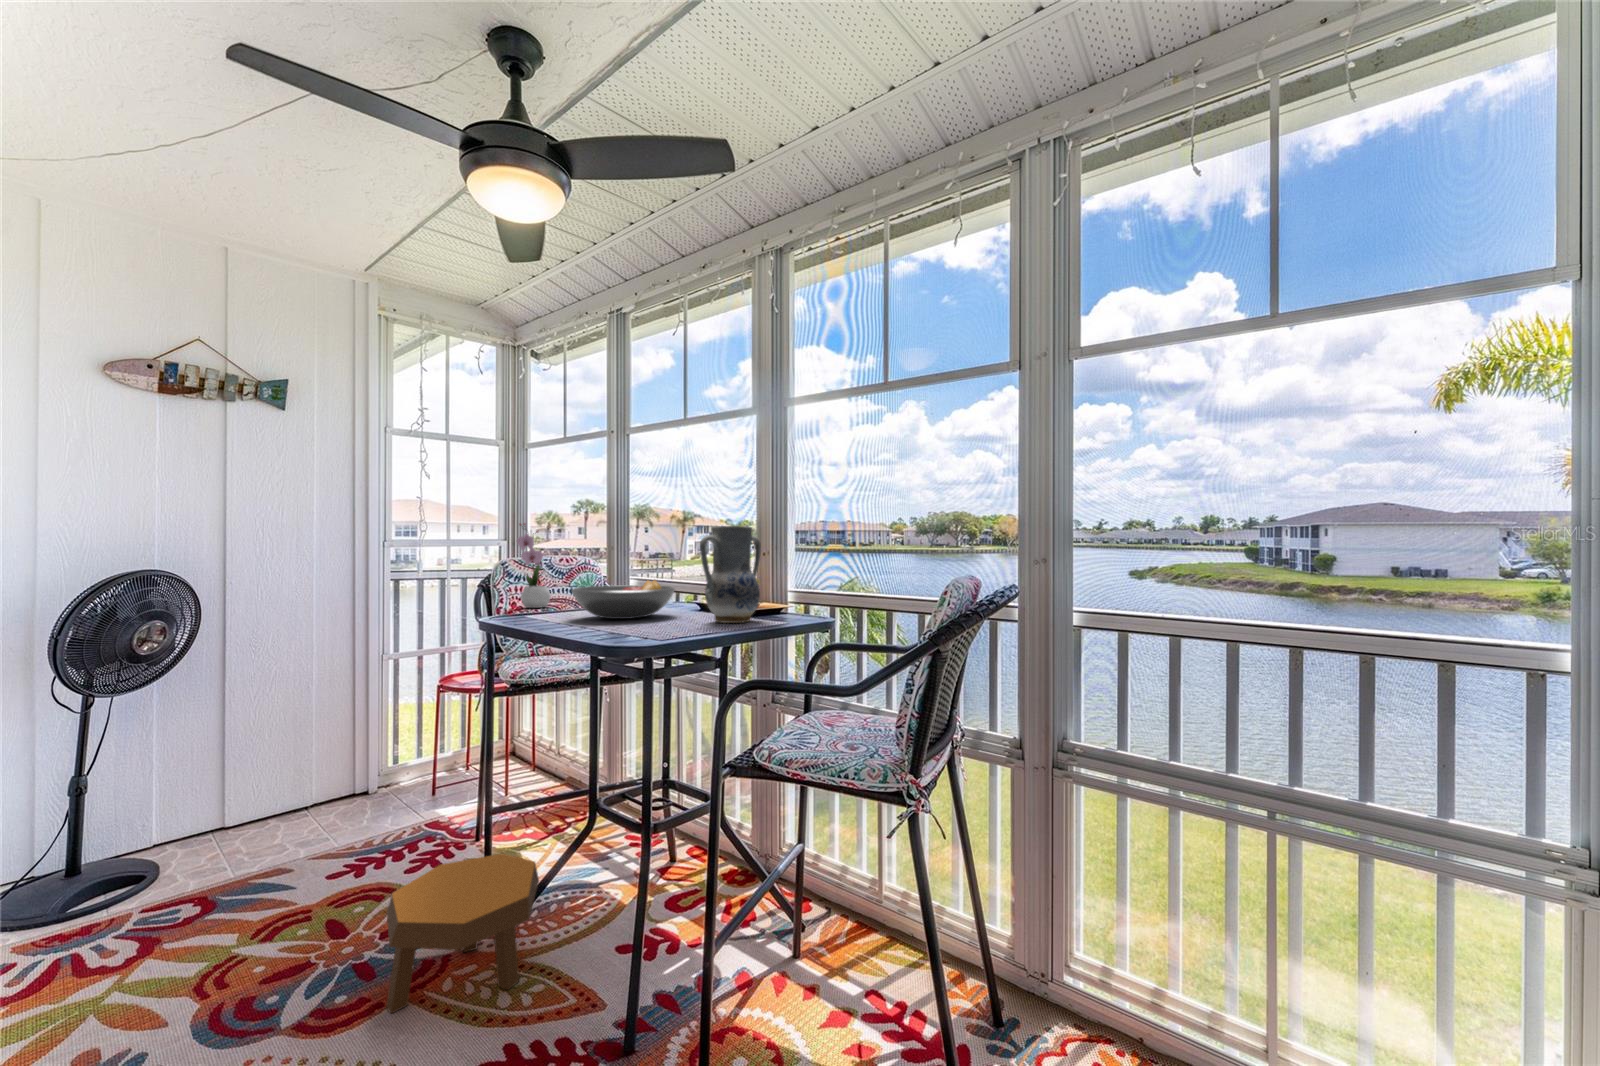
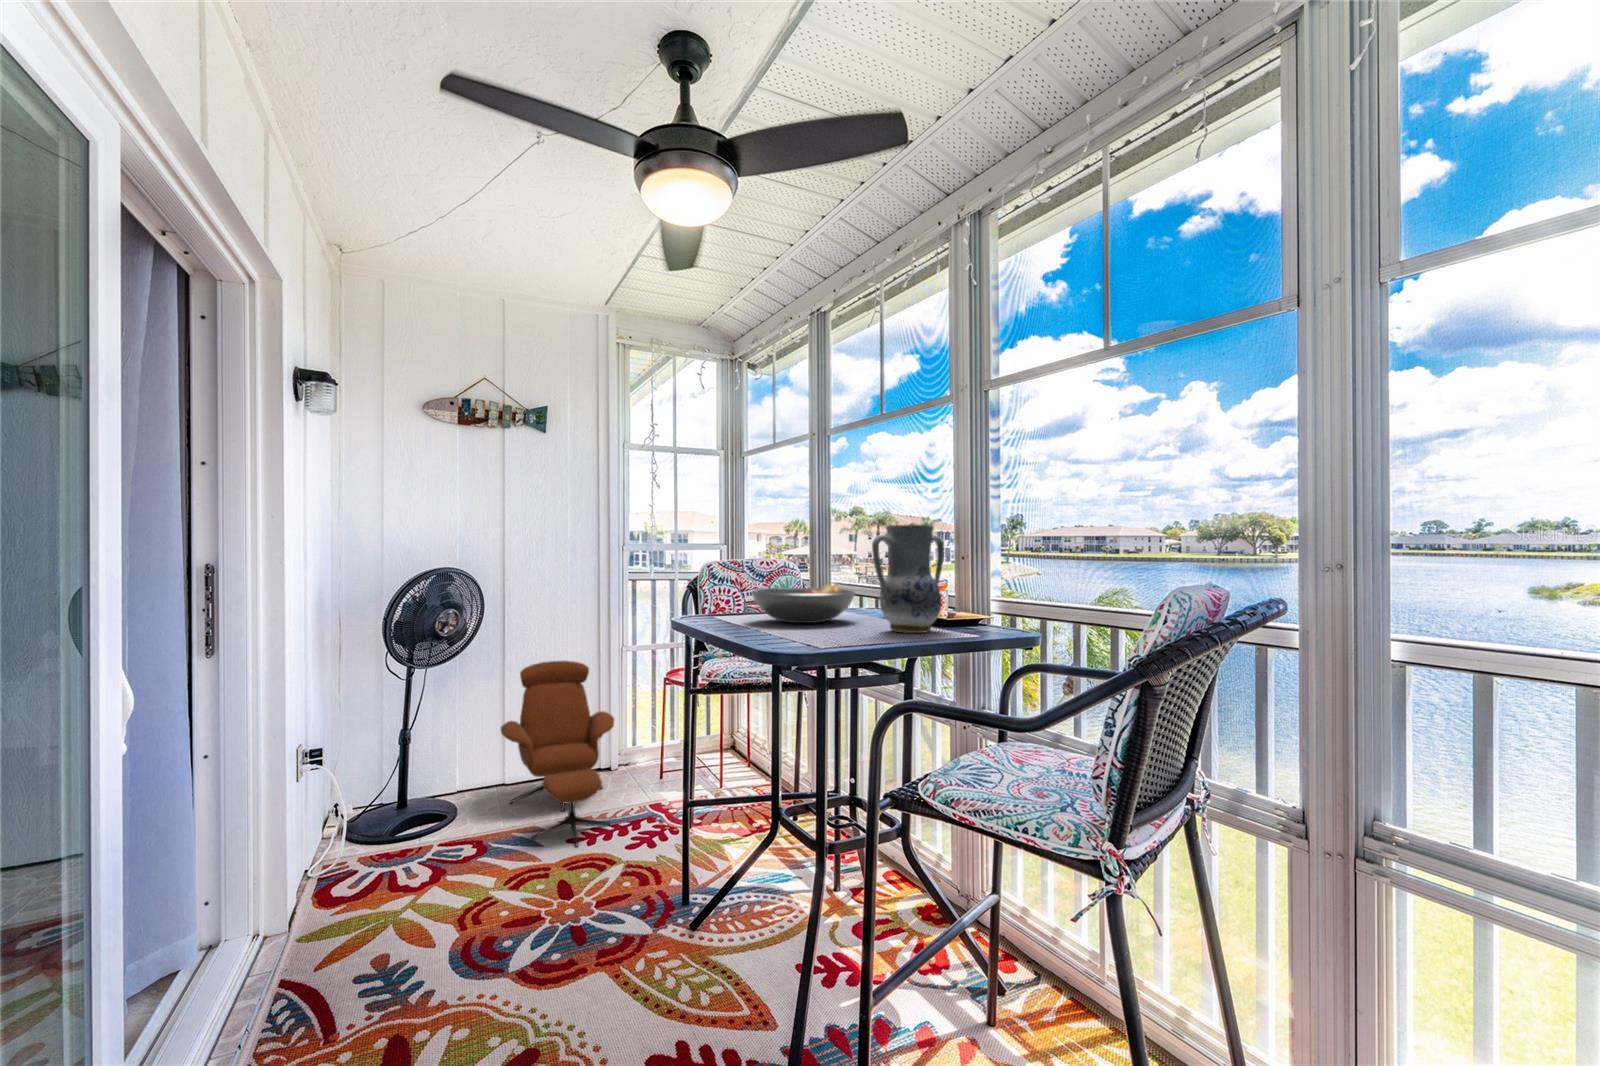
flower arrangement: present [517,523,551,608] -> none [715,525,751,609]
lounge chair: none [221,676,380,884] -> present [501,661,615,846]
footstool: present [386,854,539,1014] -> none [588,847,725,985]

